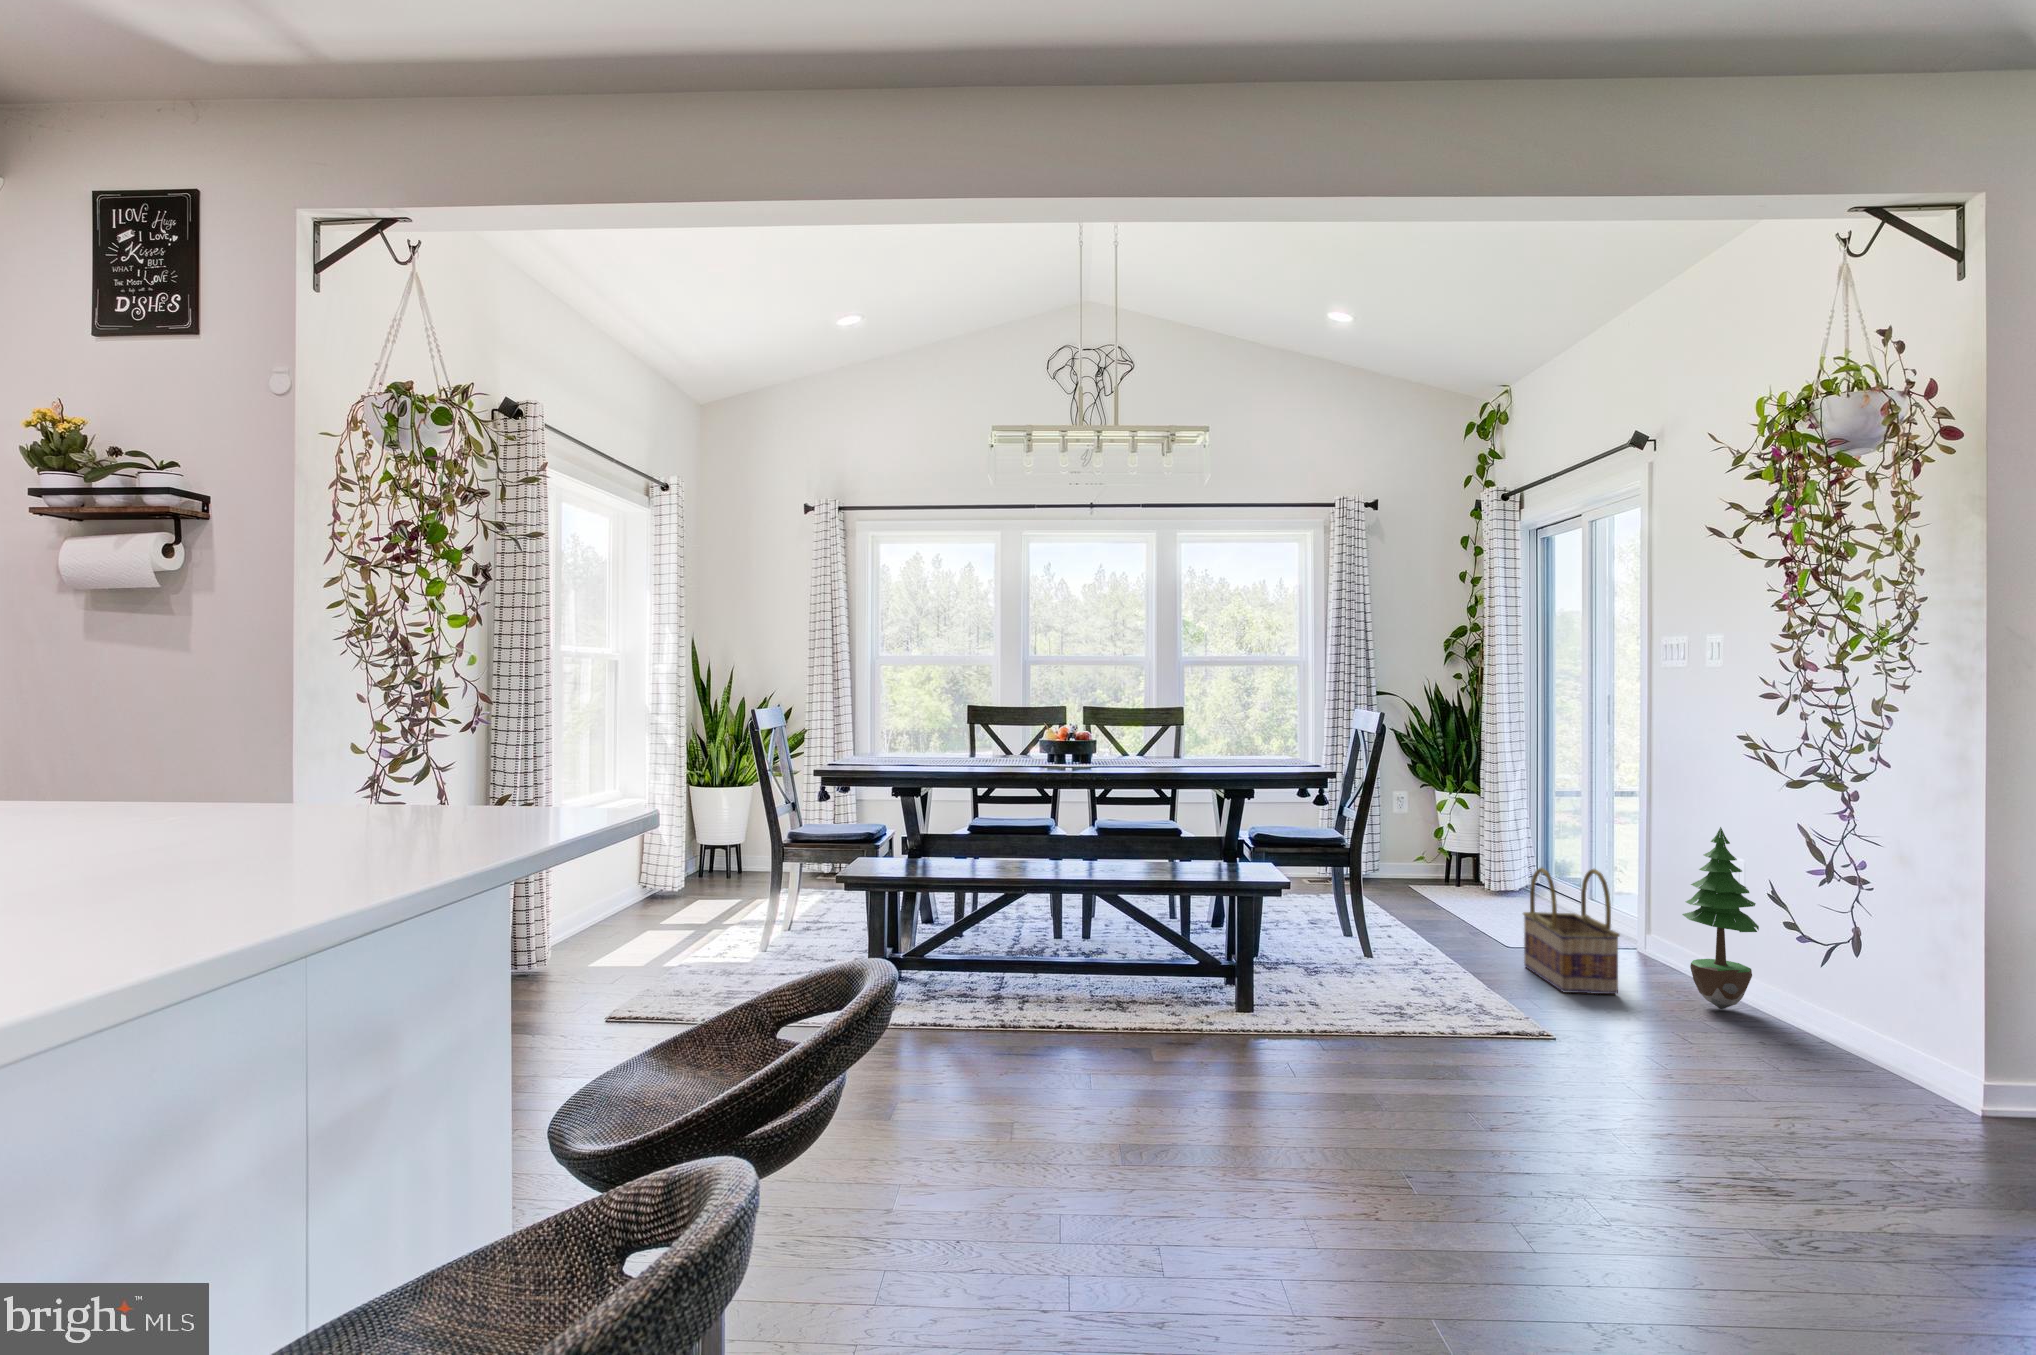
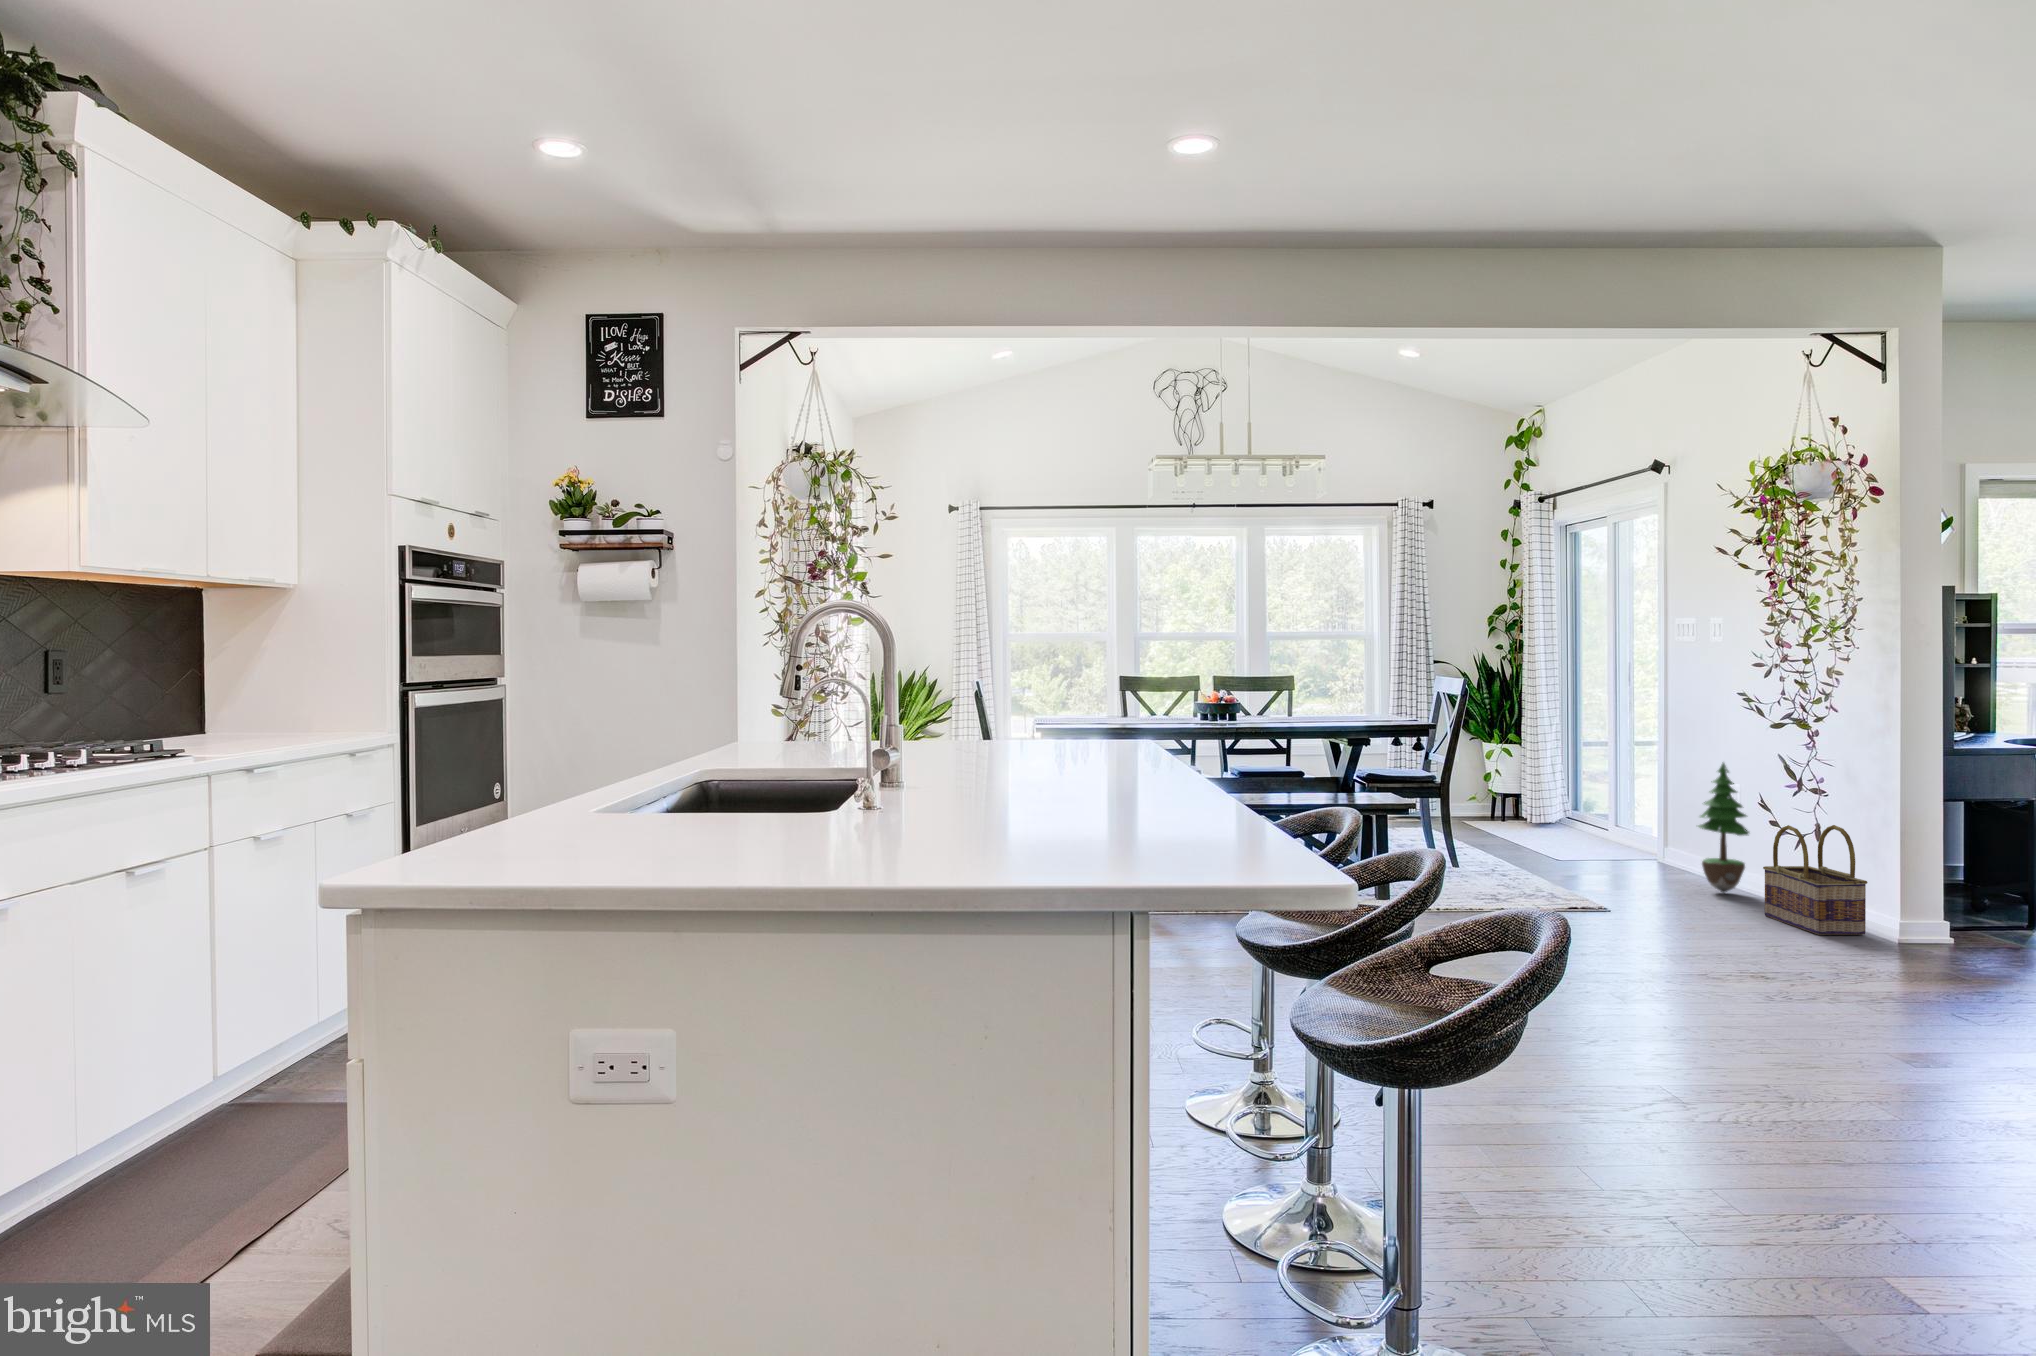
basket: present [1523,868,1620,994] -> present [1763,825,1868,935]

